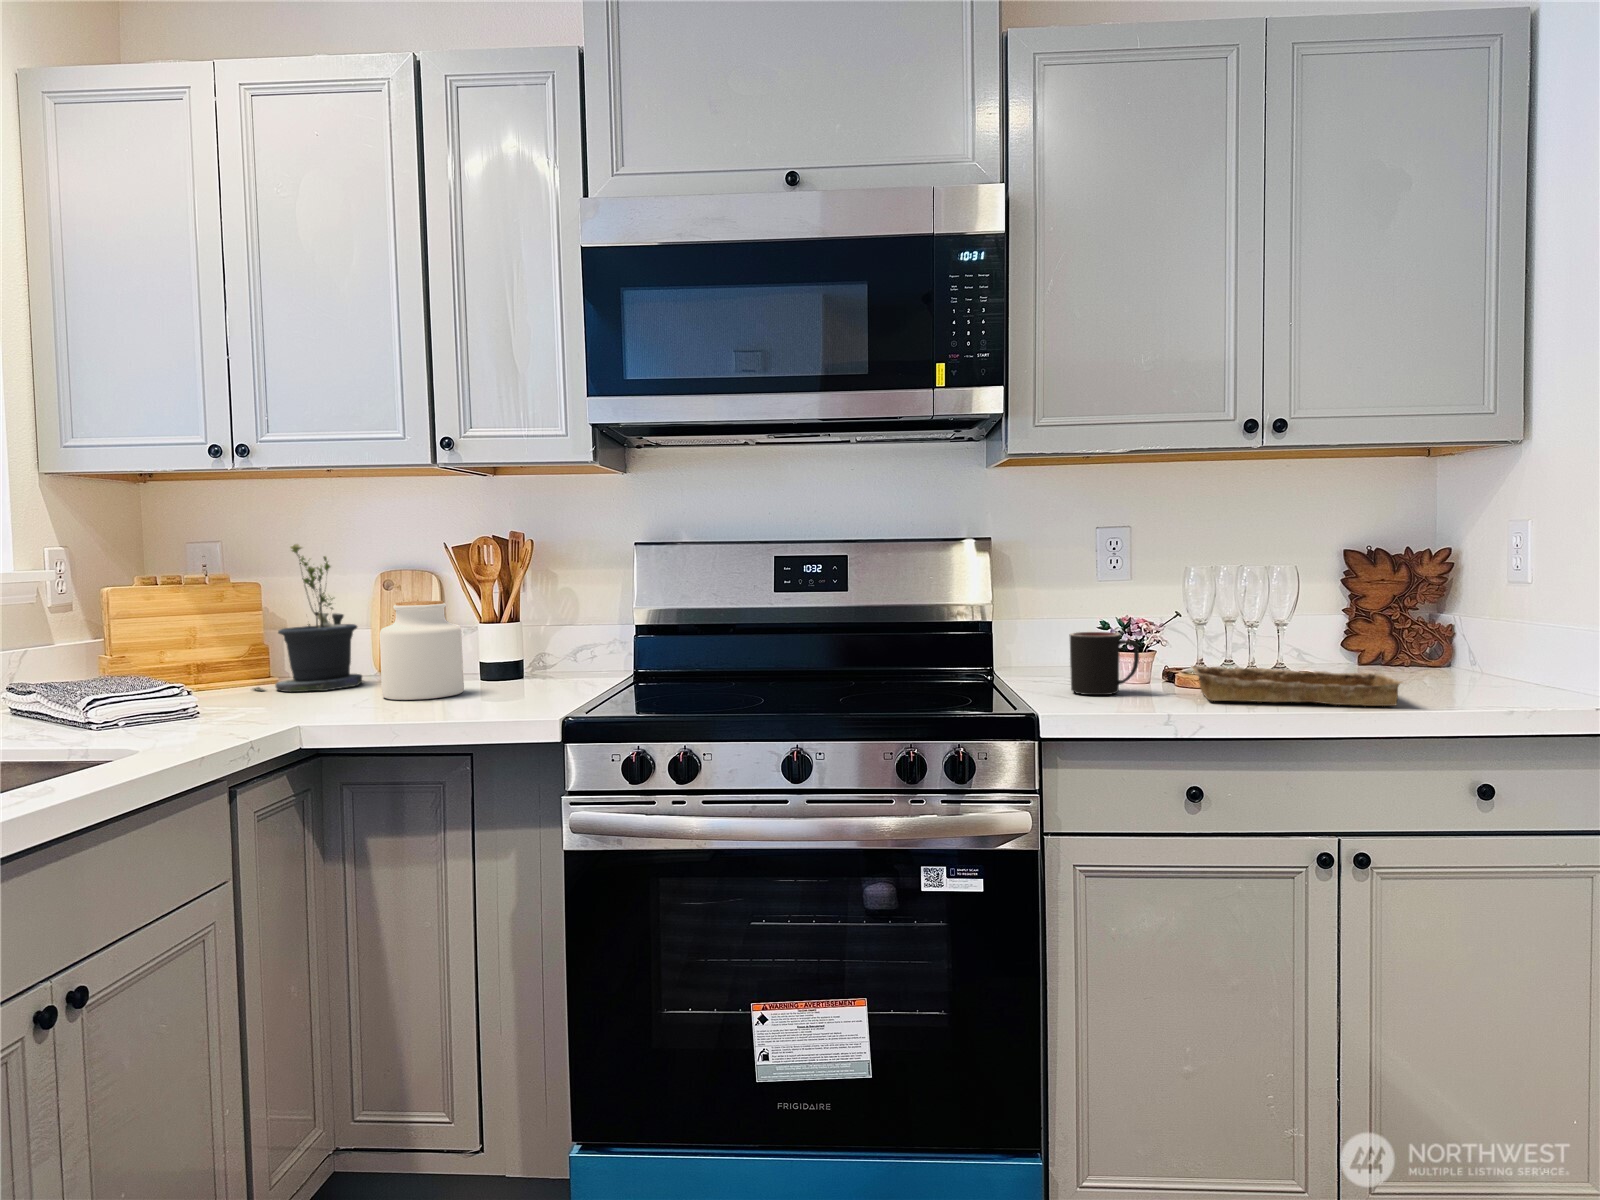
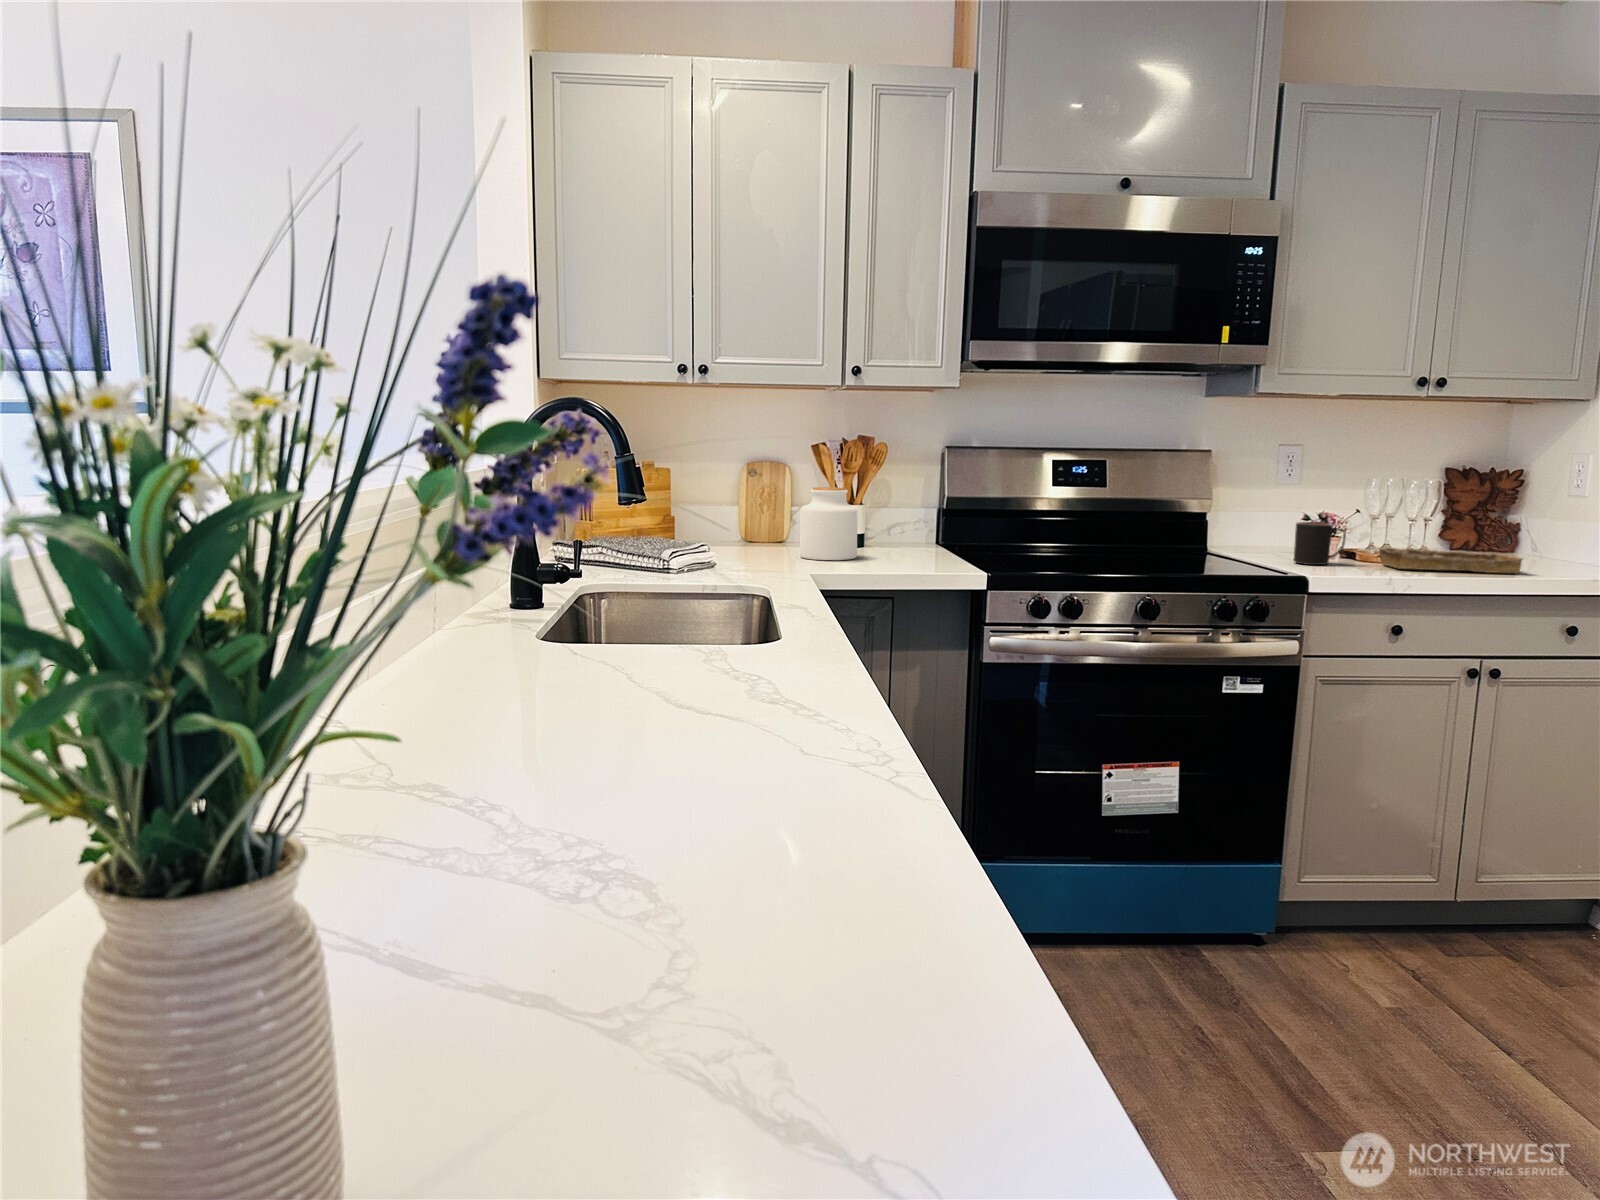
potted plant: present [253,544,363,692] -> none [673,440,751,554]

